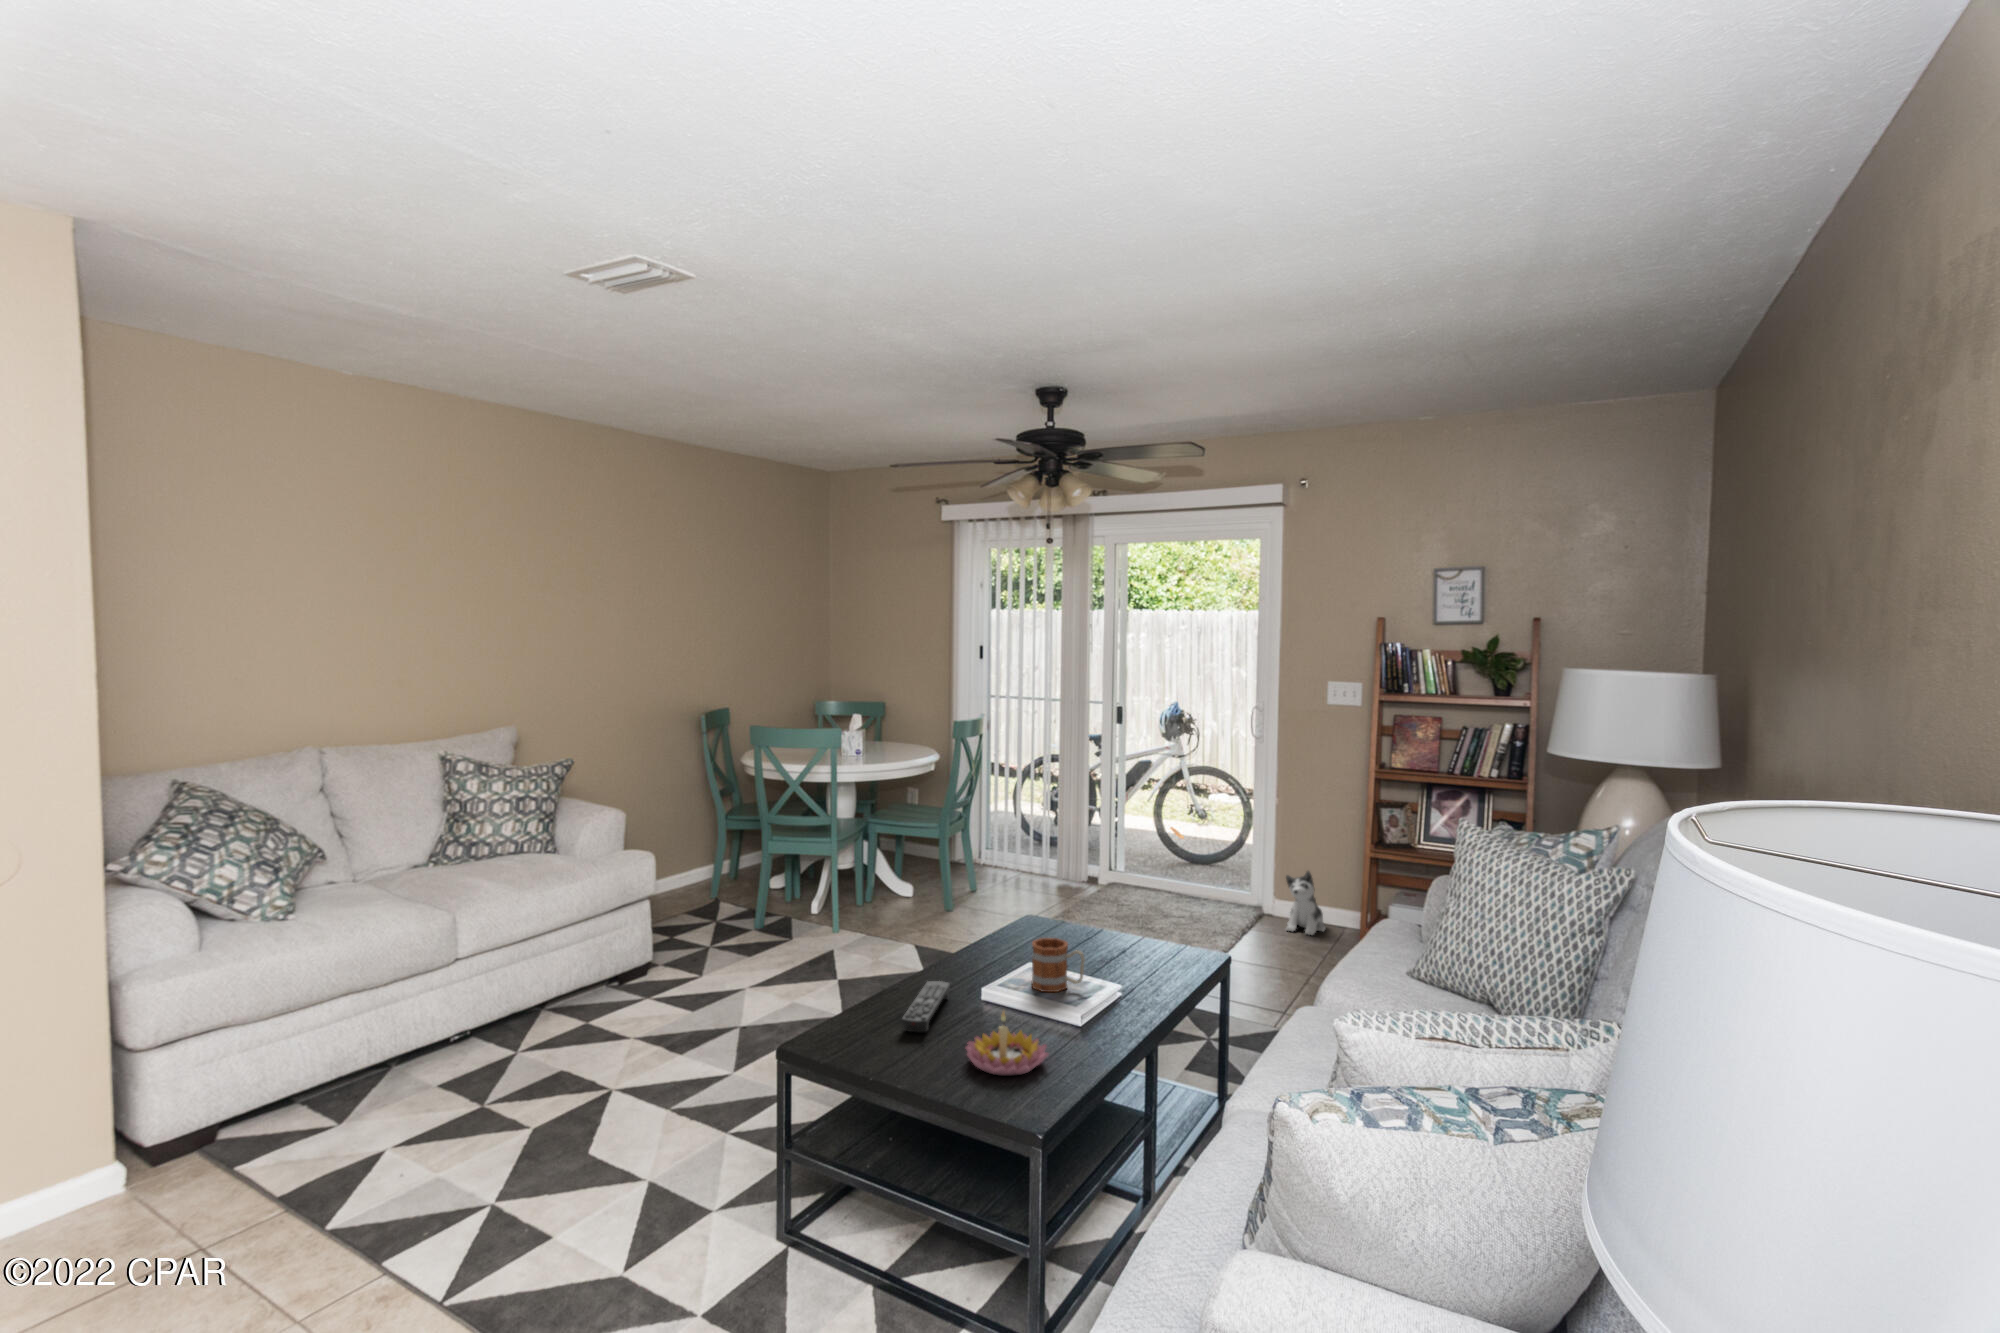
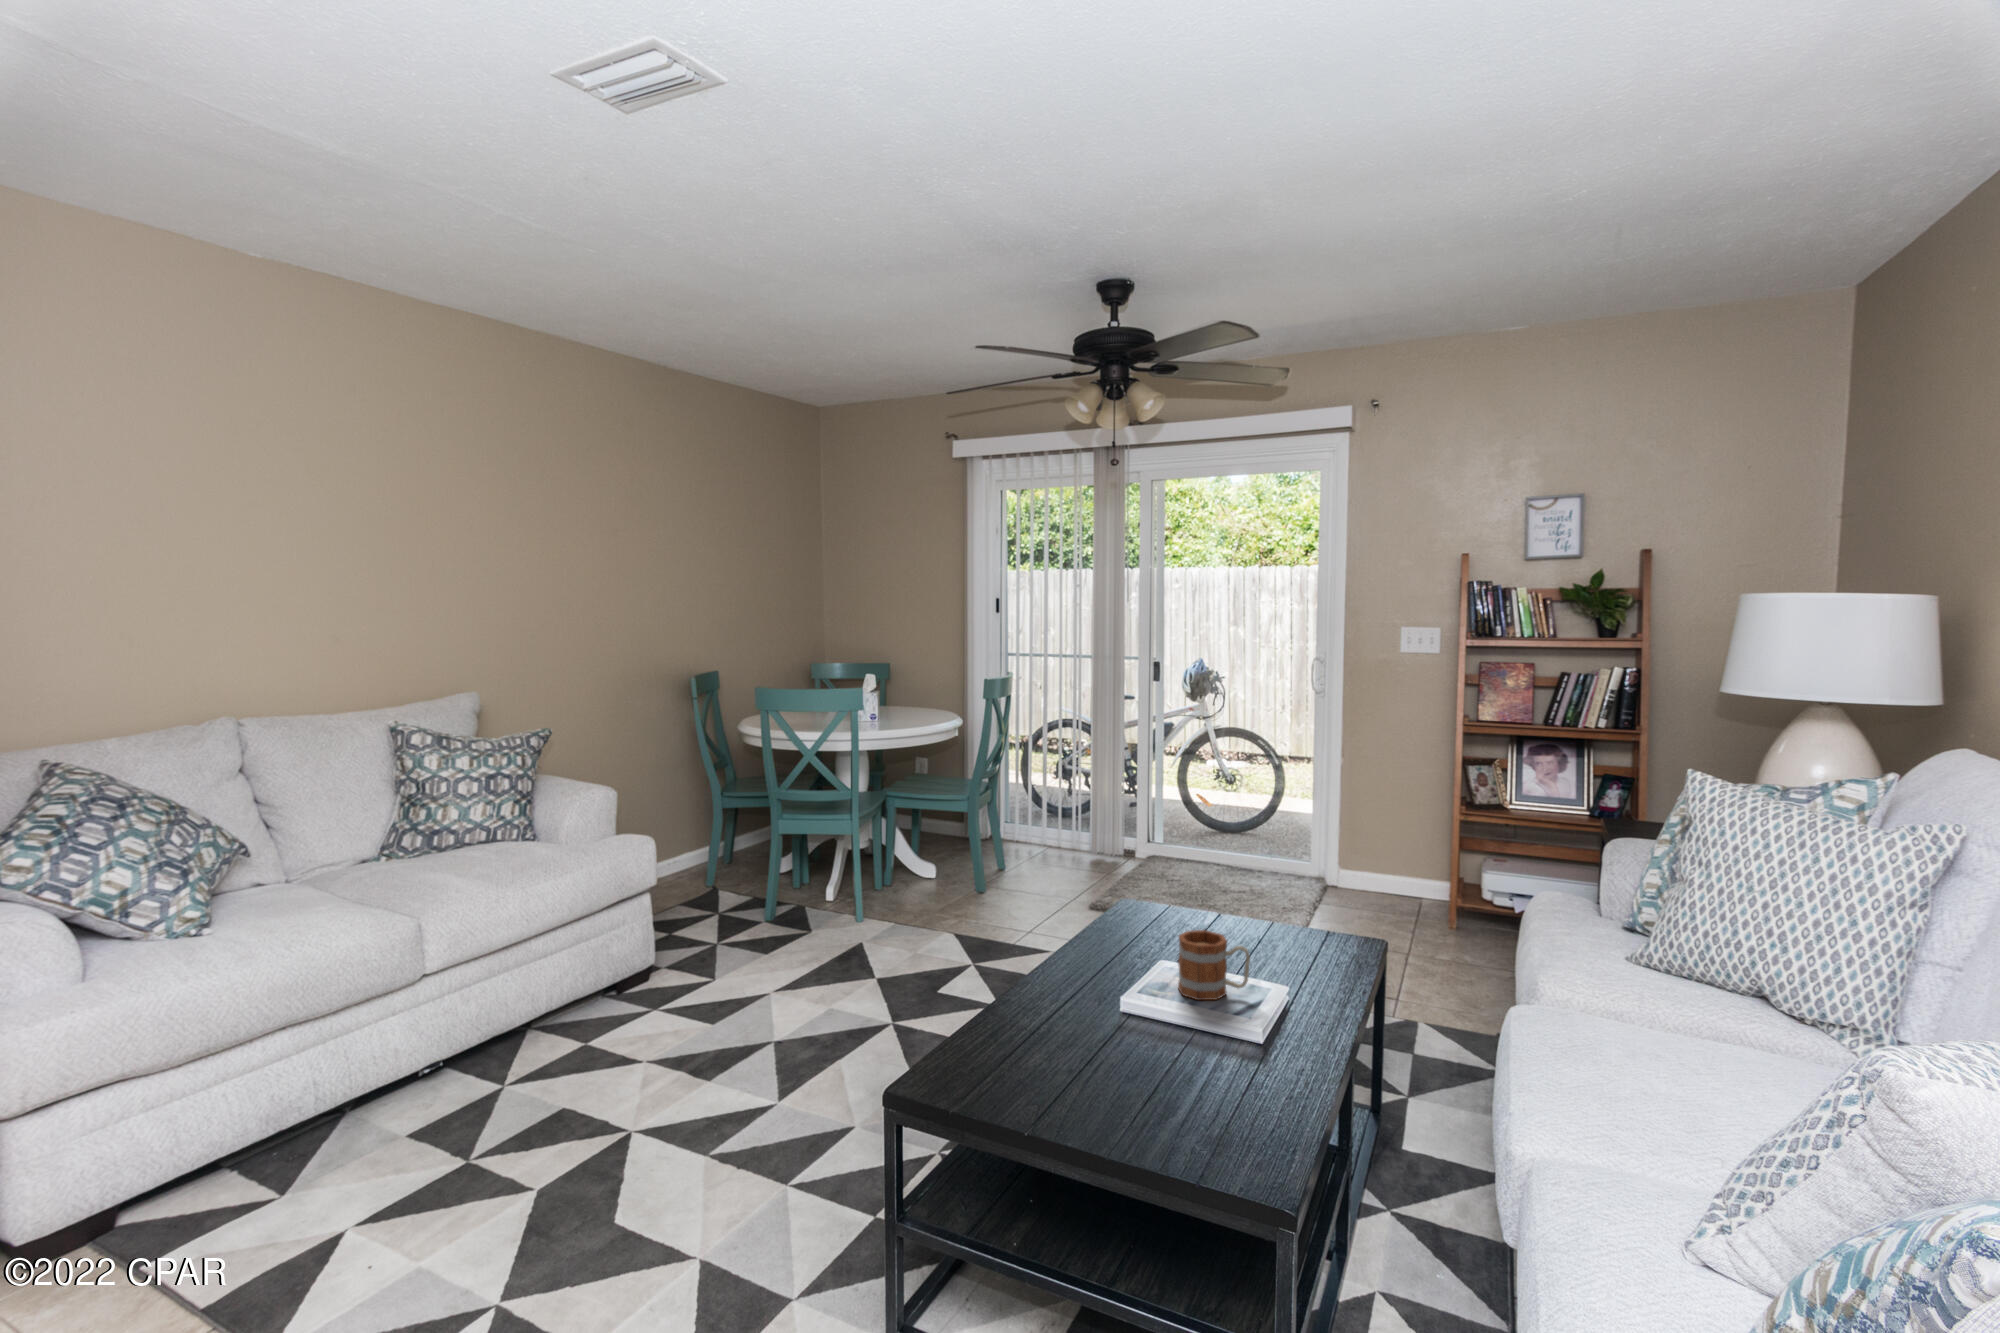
plush toy: present [1286,871,1325,935] -> none [1359,836,1404,907]
remote control: present [901,981,950,1032] -> none [1044,992,1084,1067]
candle holder: present [966,1012,1048,1076] -> none [1147,1037,1266,1131]

